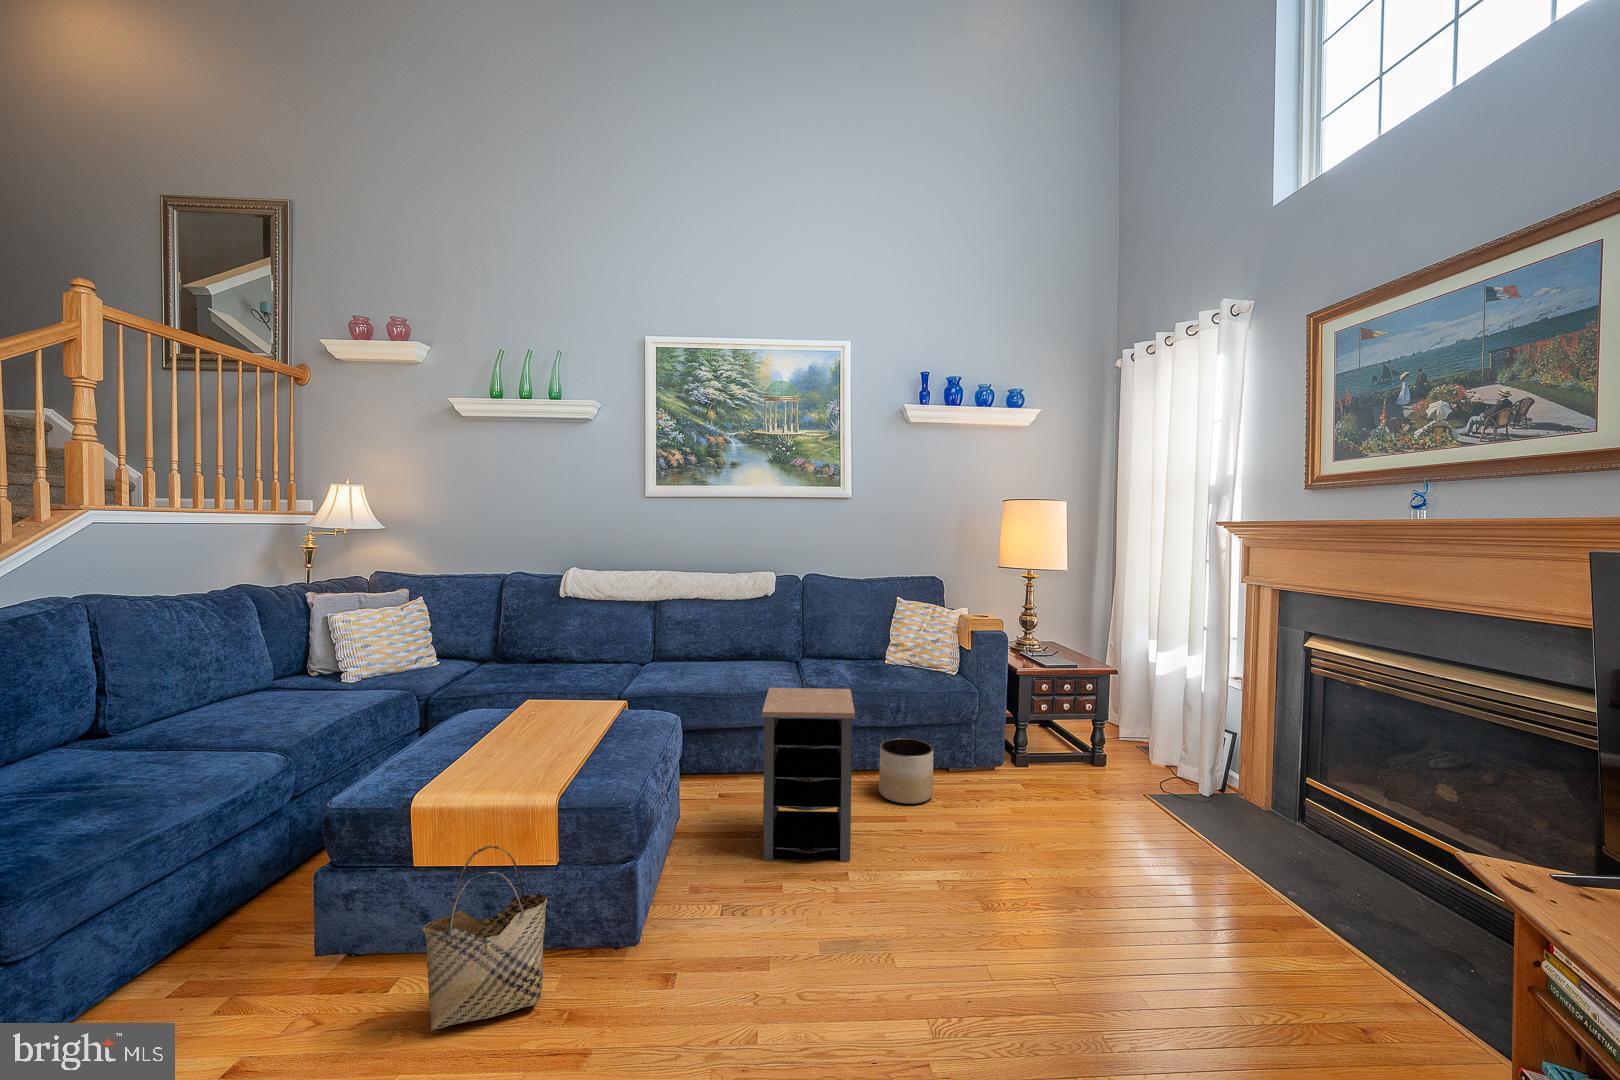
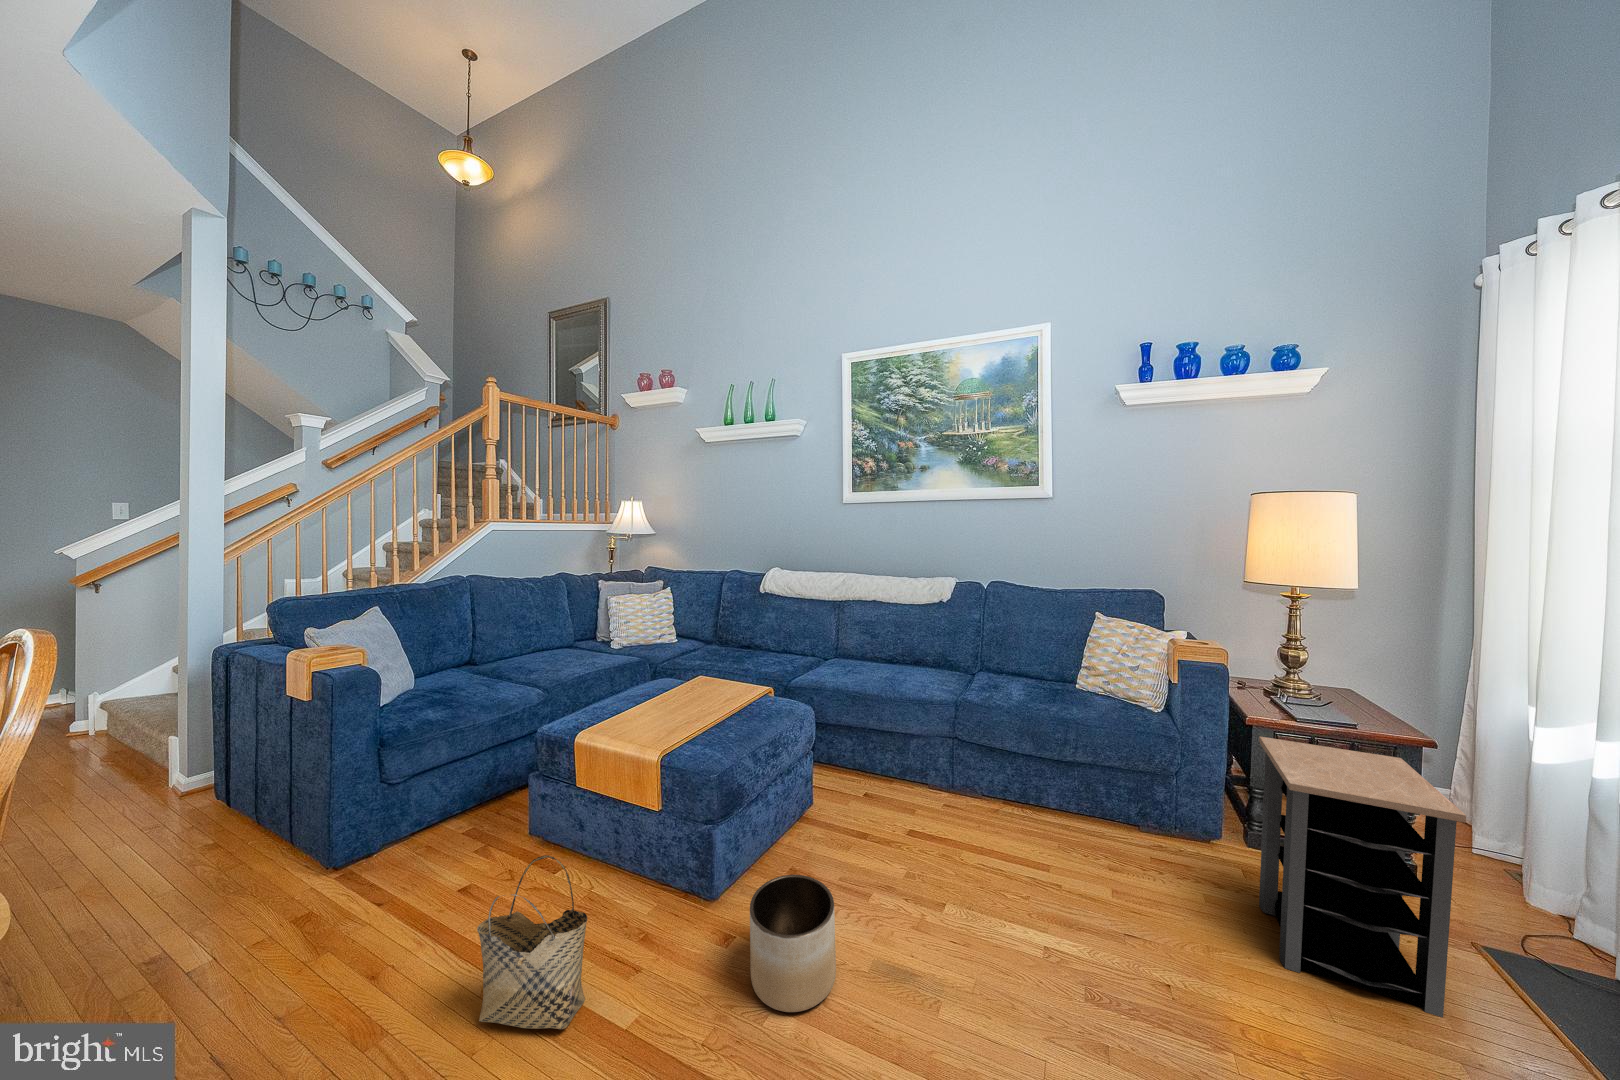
side table: present [762,688,855,862] -> present [1259,737,1466,1017]
planter: present [879,738,933,804] -> present [750,875,836,1012]

